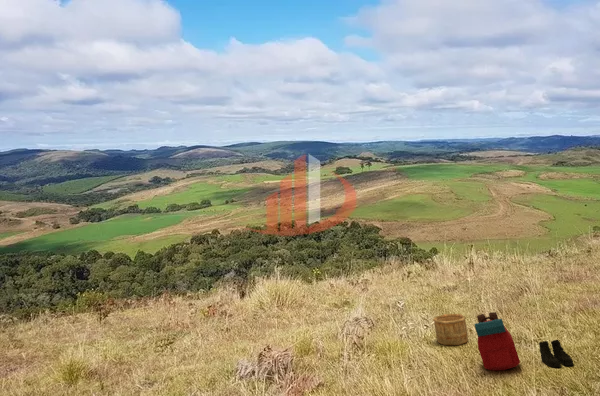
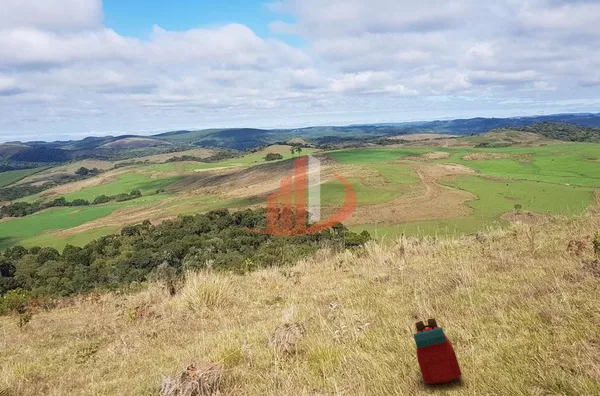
wooden bucket: present [433,314,468,345] -> none [368,316,404,352]
boots: present [539,340,573,367] -> none [479,345,515,376]

